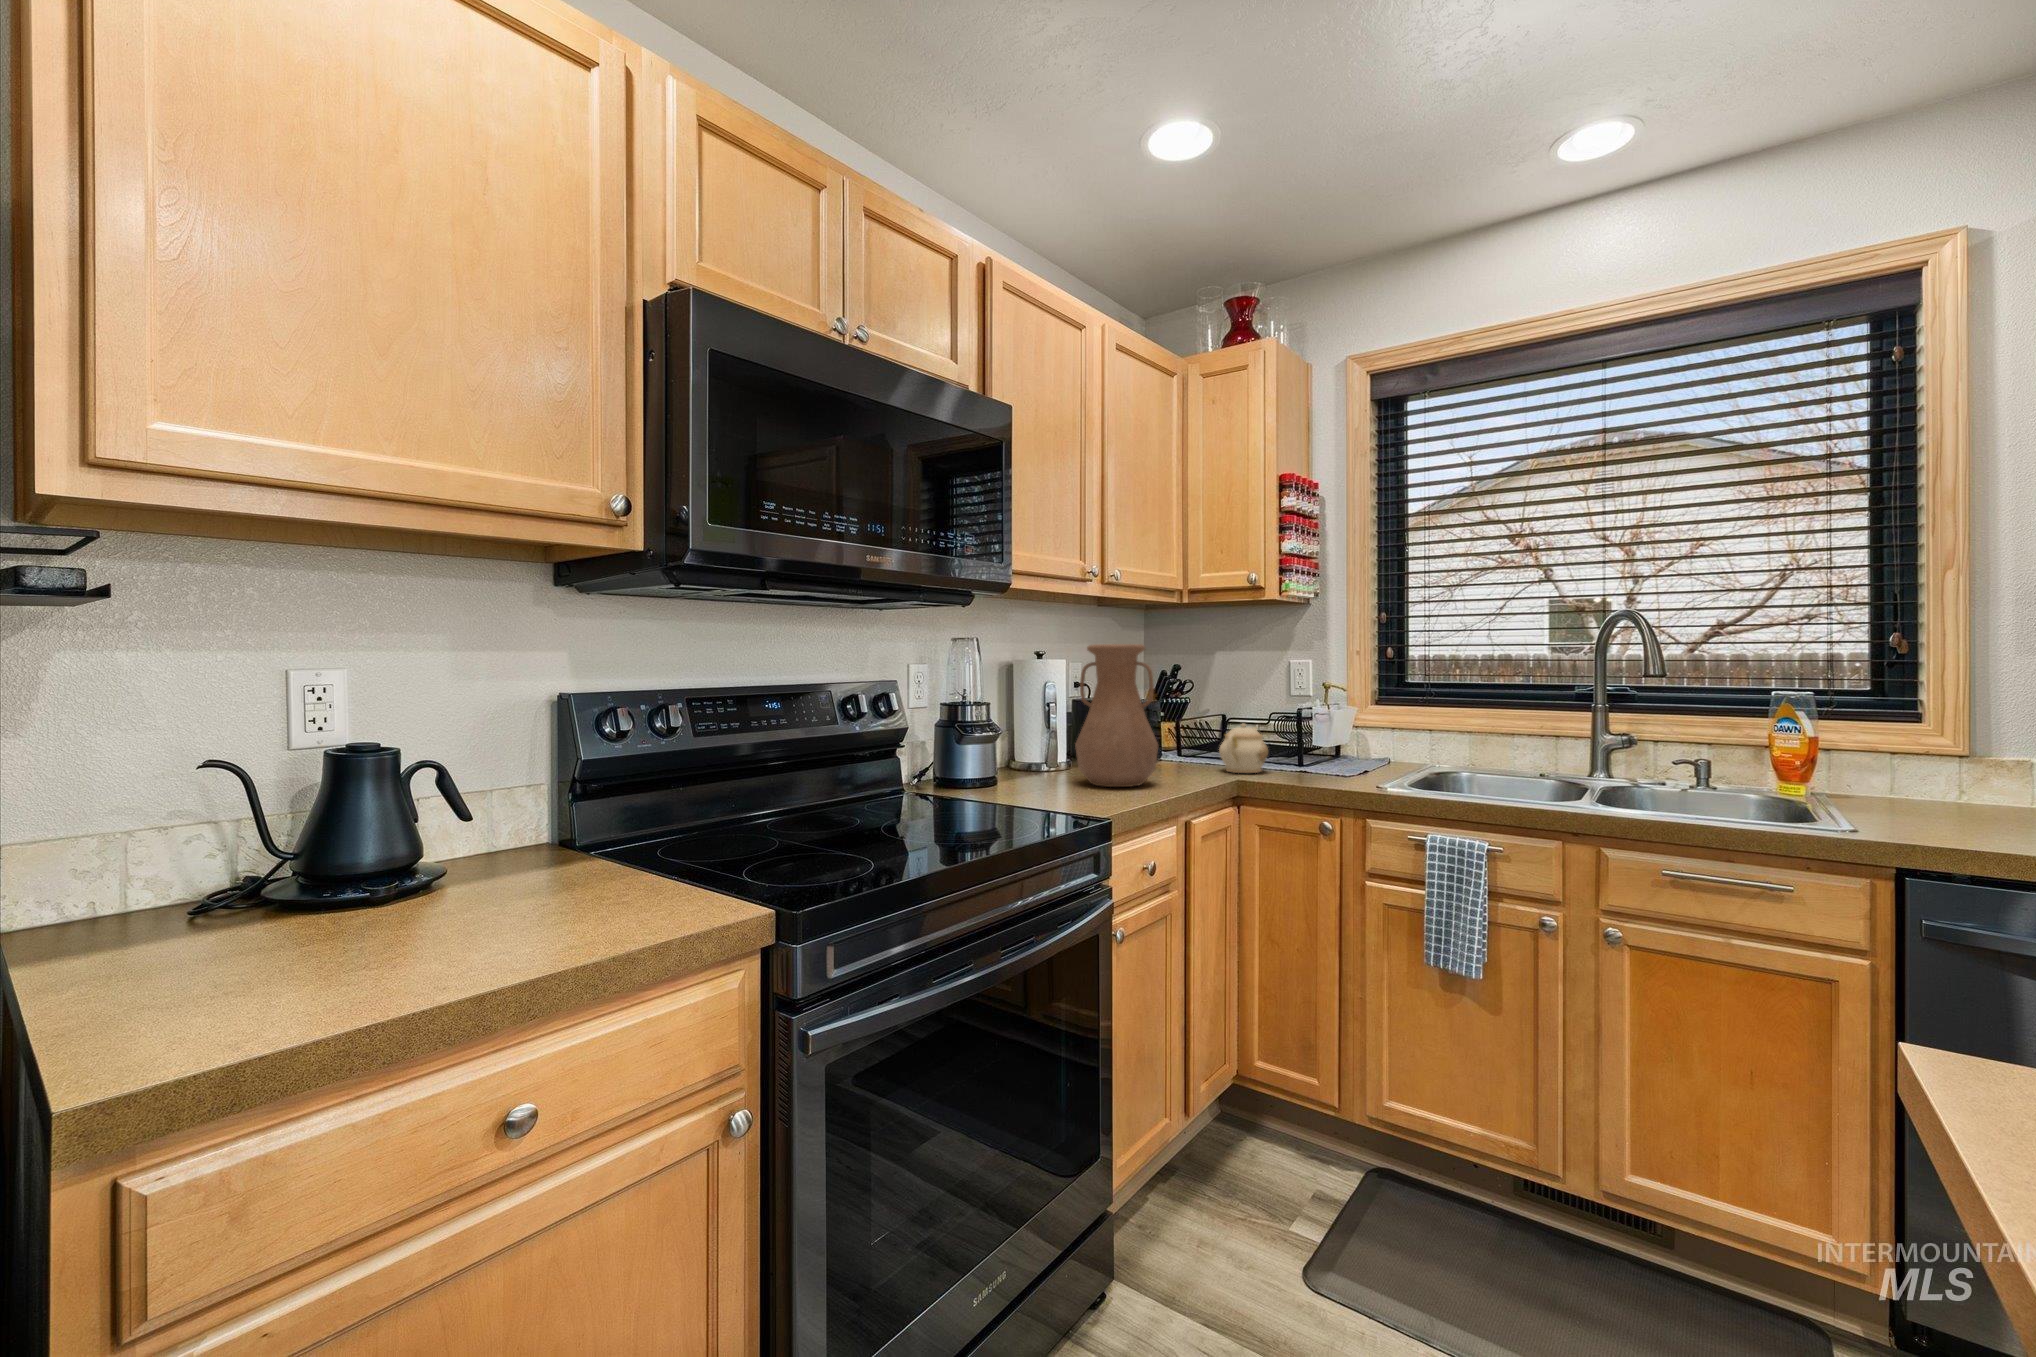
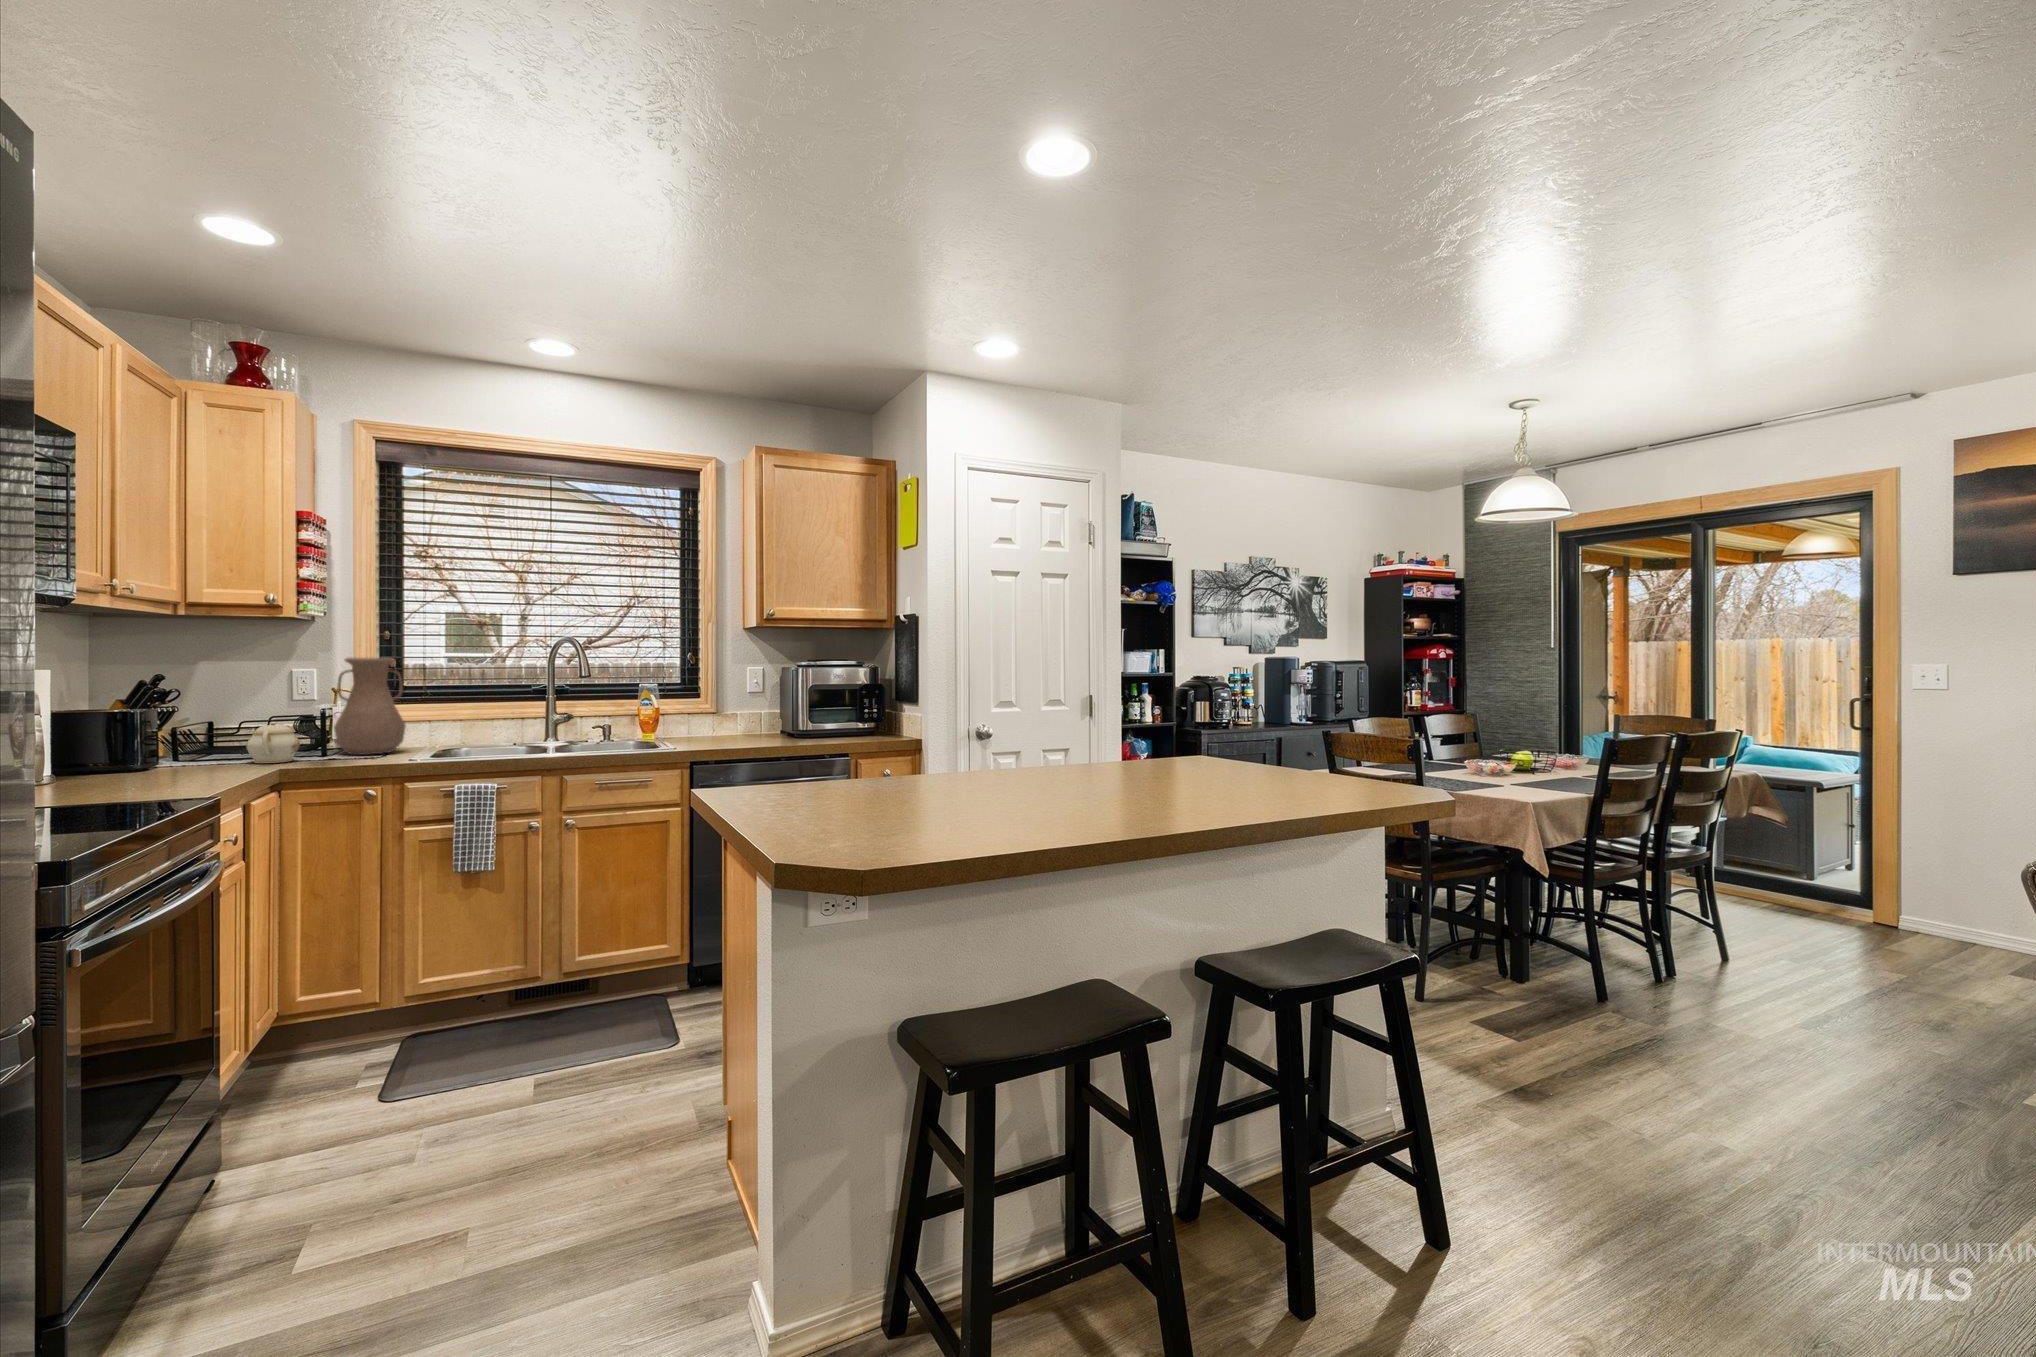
vase: present [1075,644,1158,787] -> present [334,658,406,755]

